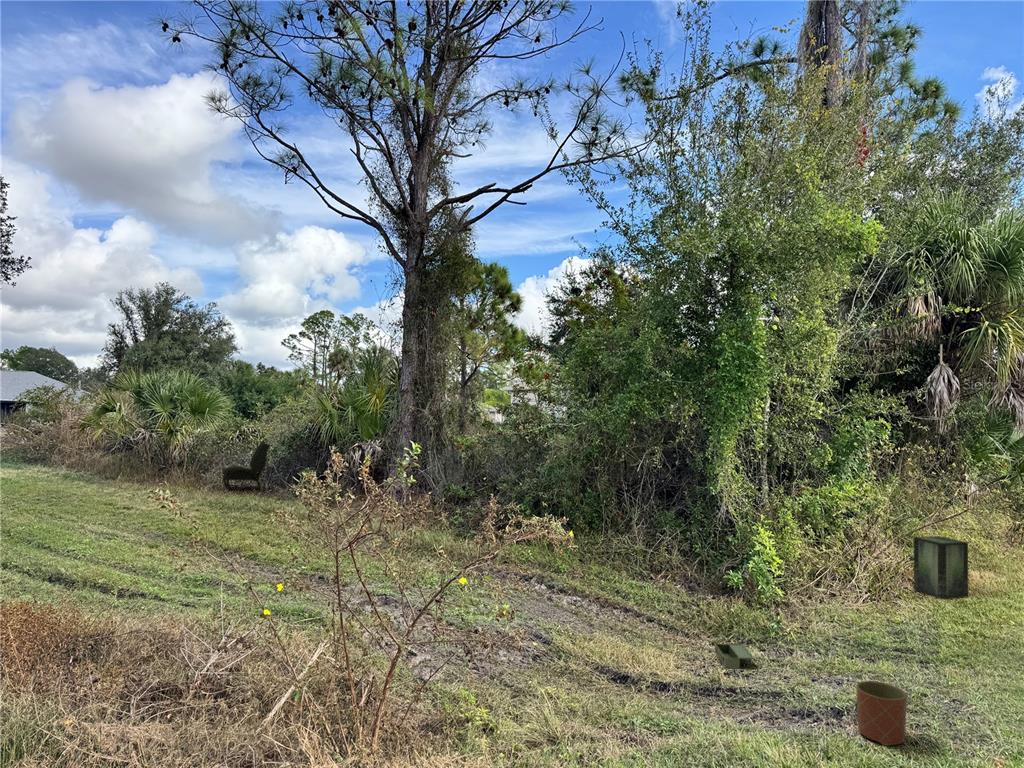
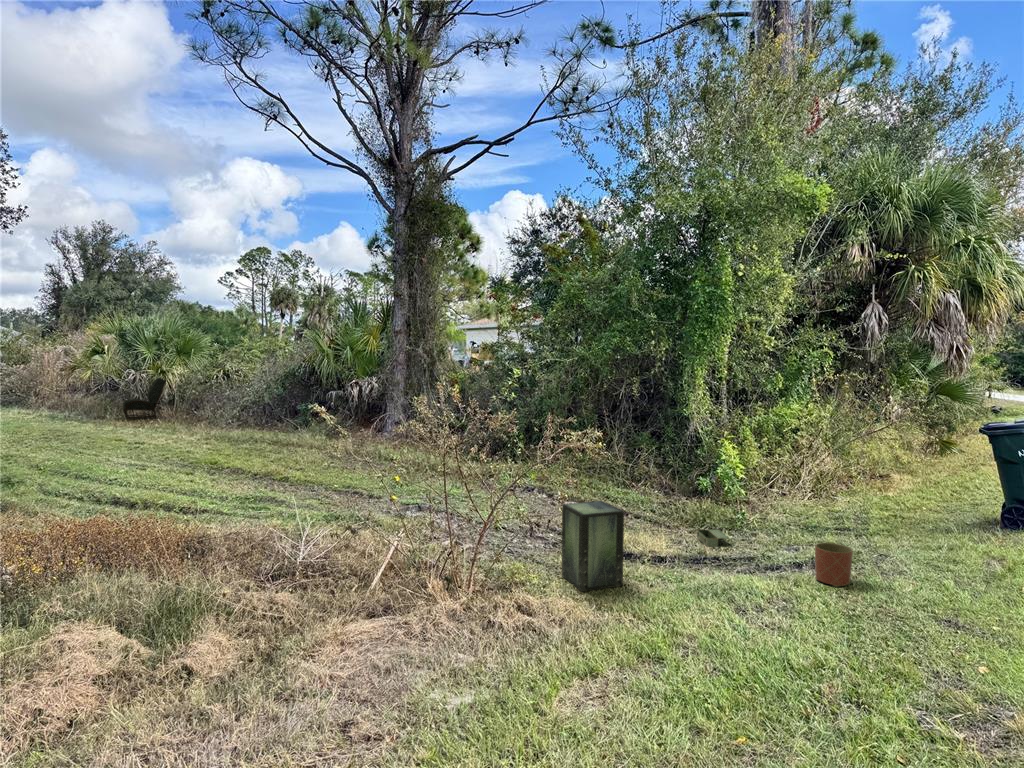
lounge chair: present [223,442,273,491] -> present [123,378,167,419]
storage box: present [914,536,968,599] -> present [562,501,624,592]

